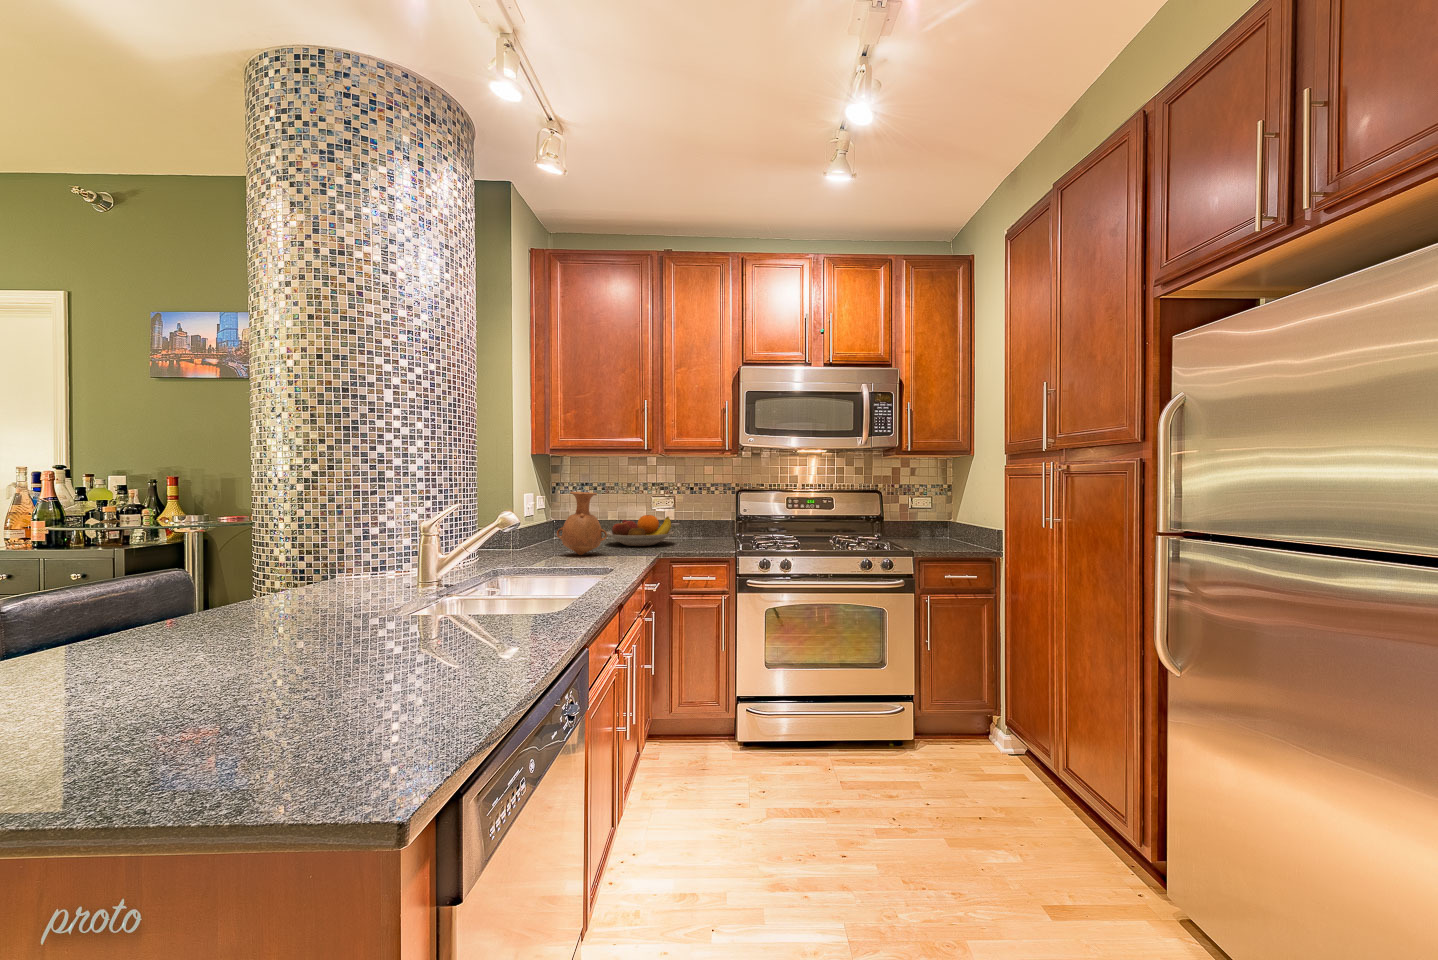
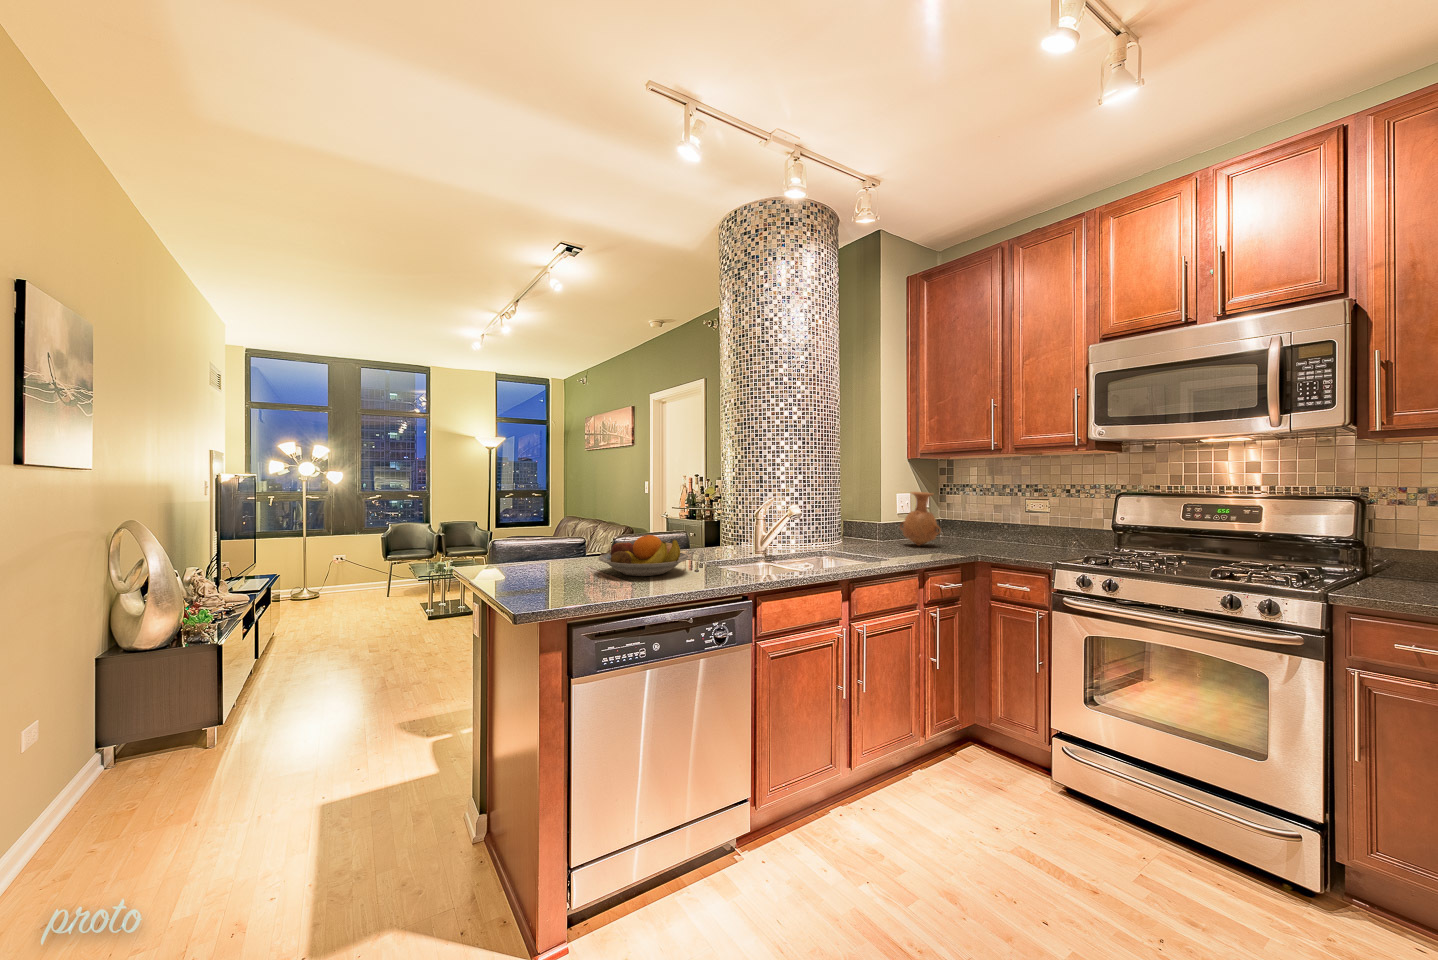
fruit bowl: present [606,515,674,546] -> present [598,535,689,576]

